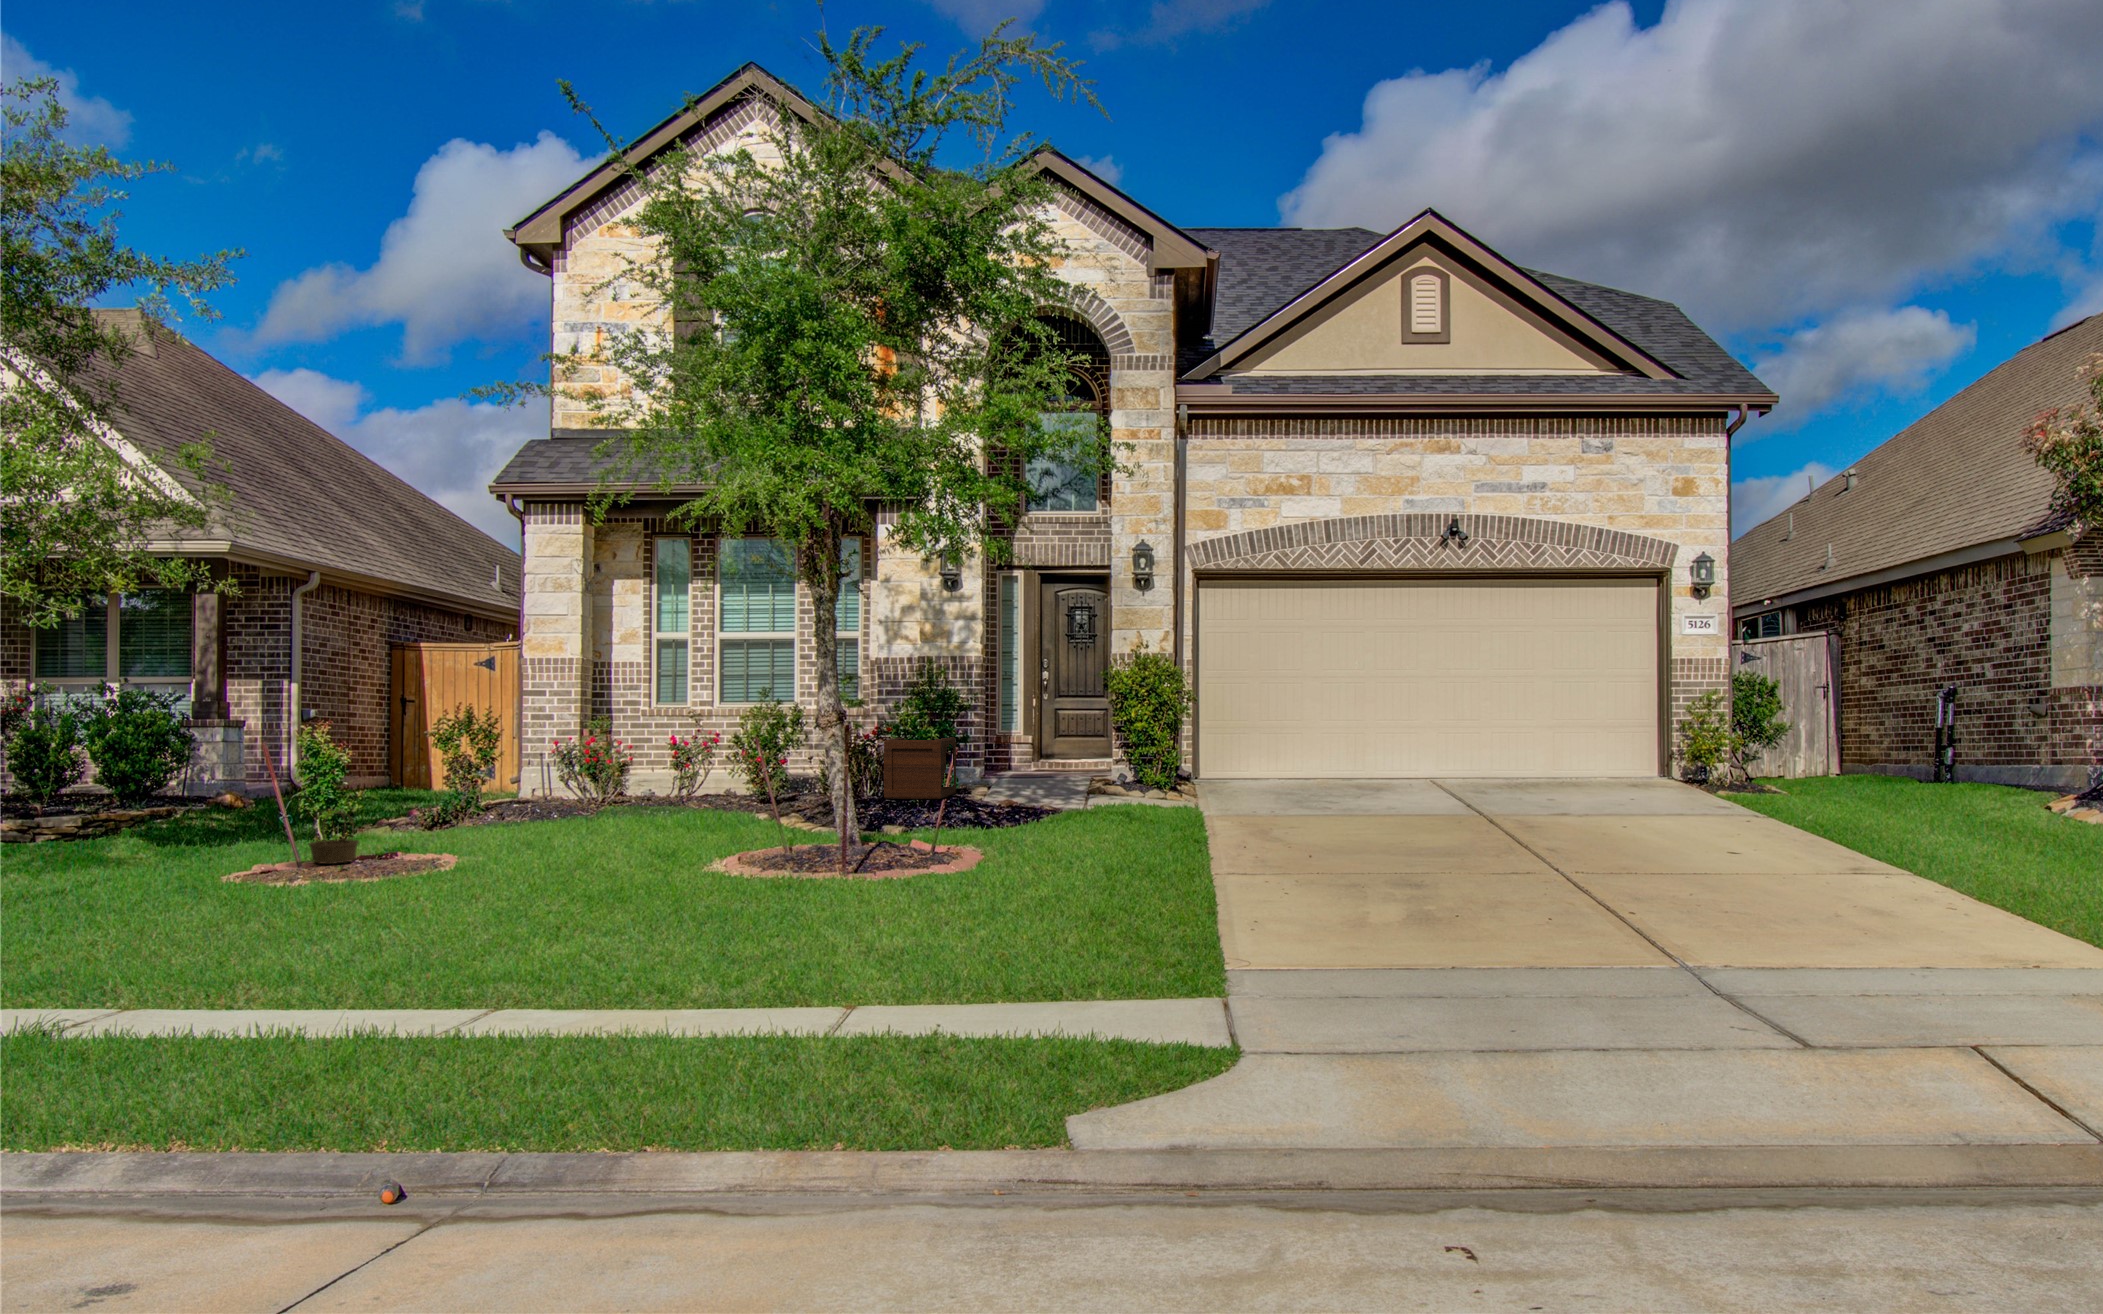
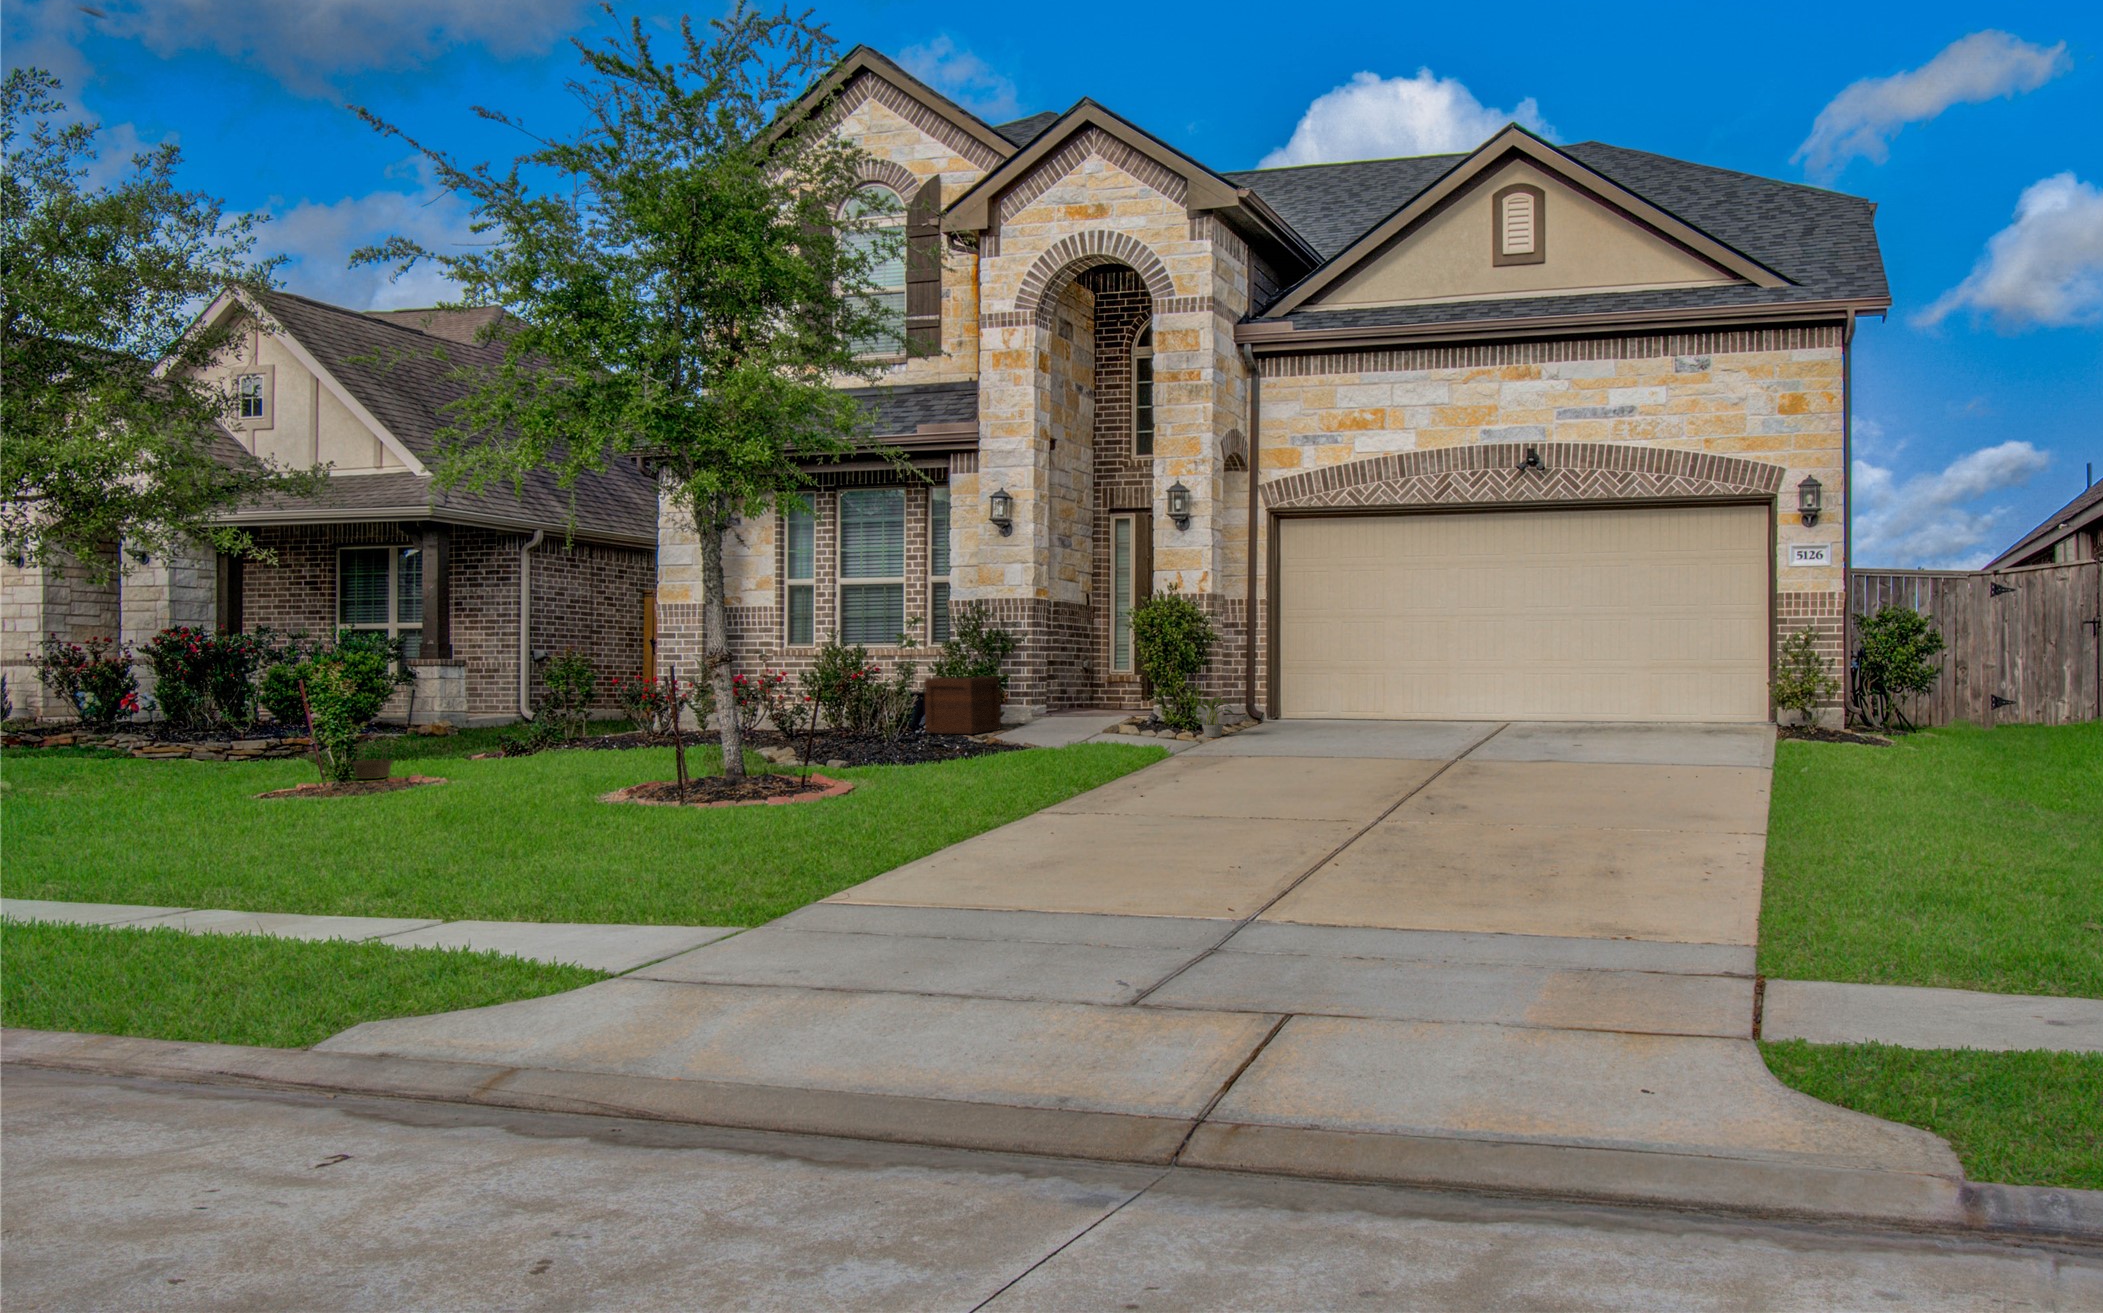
potted plant: none [1172,758,1218,798] -> present [1192,697,1233,737]

